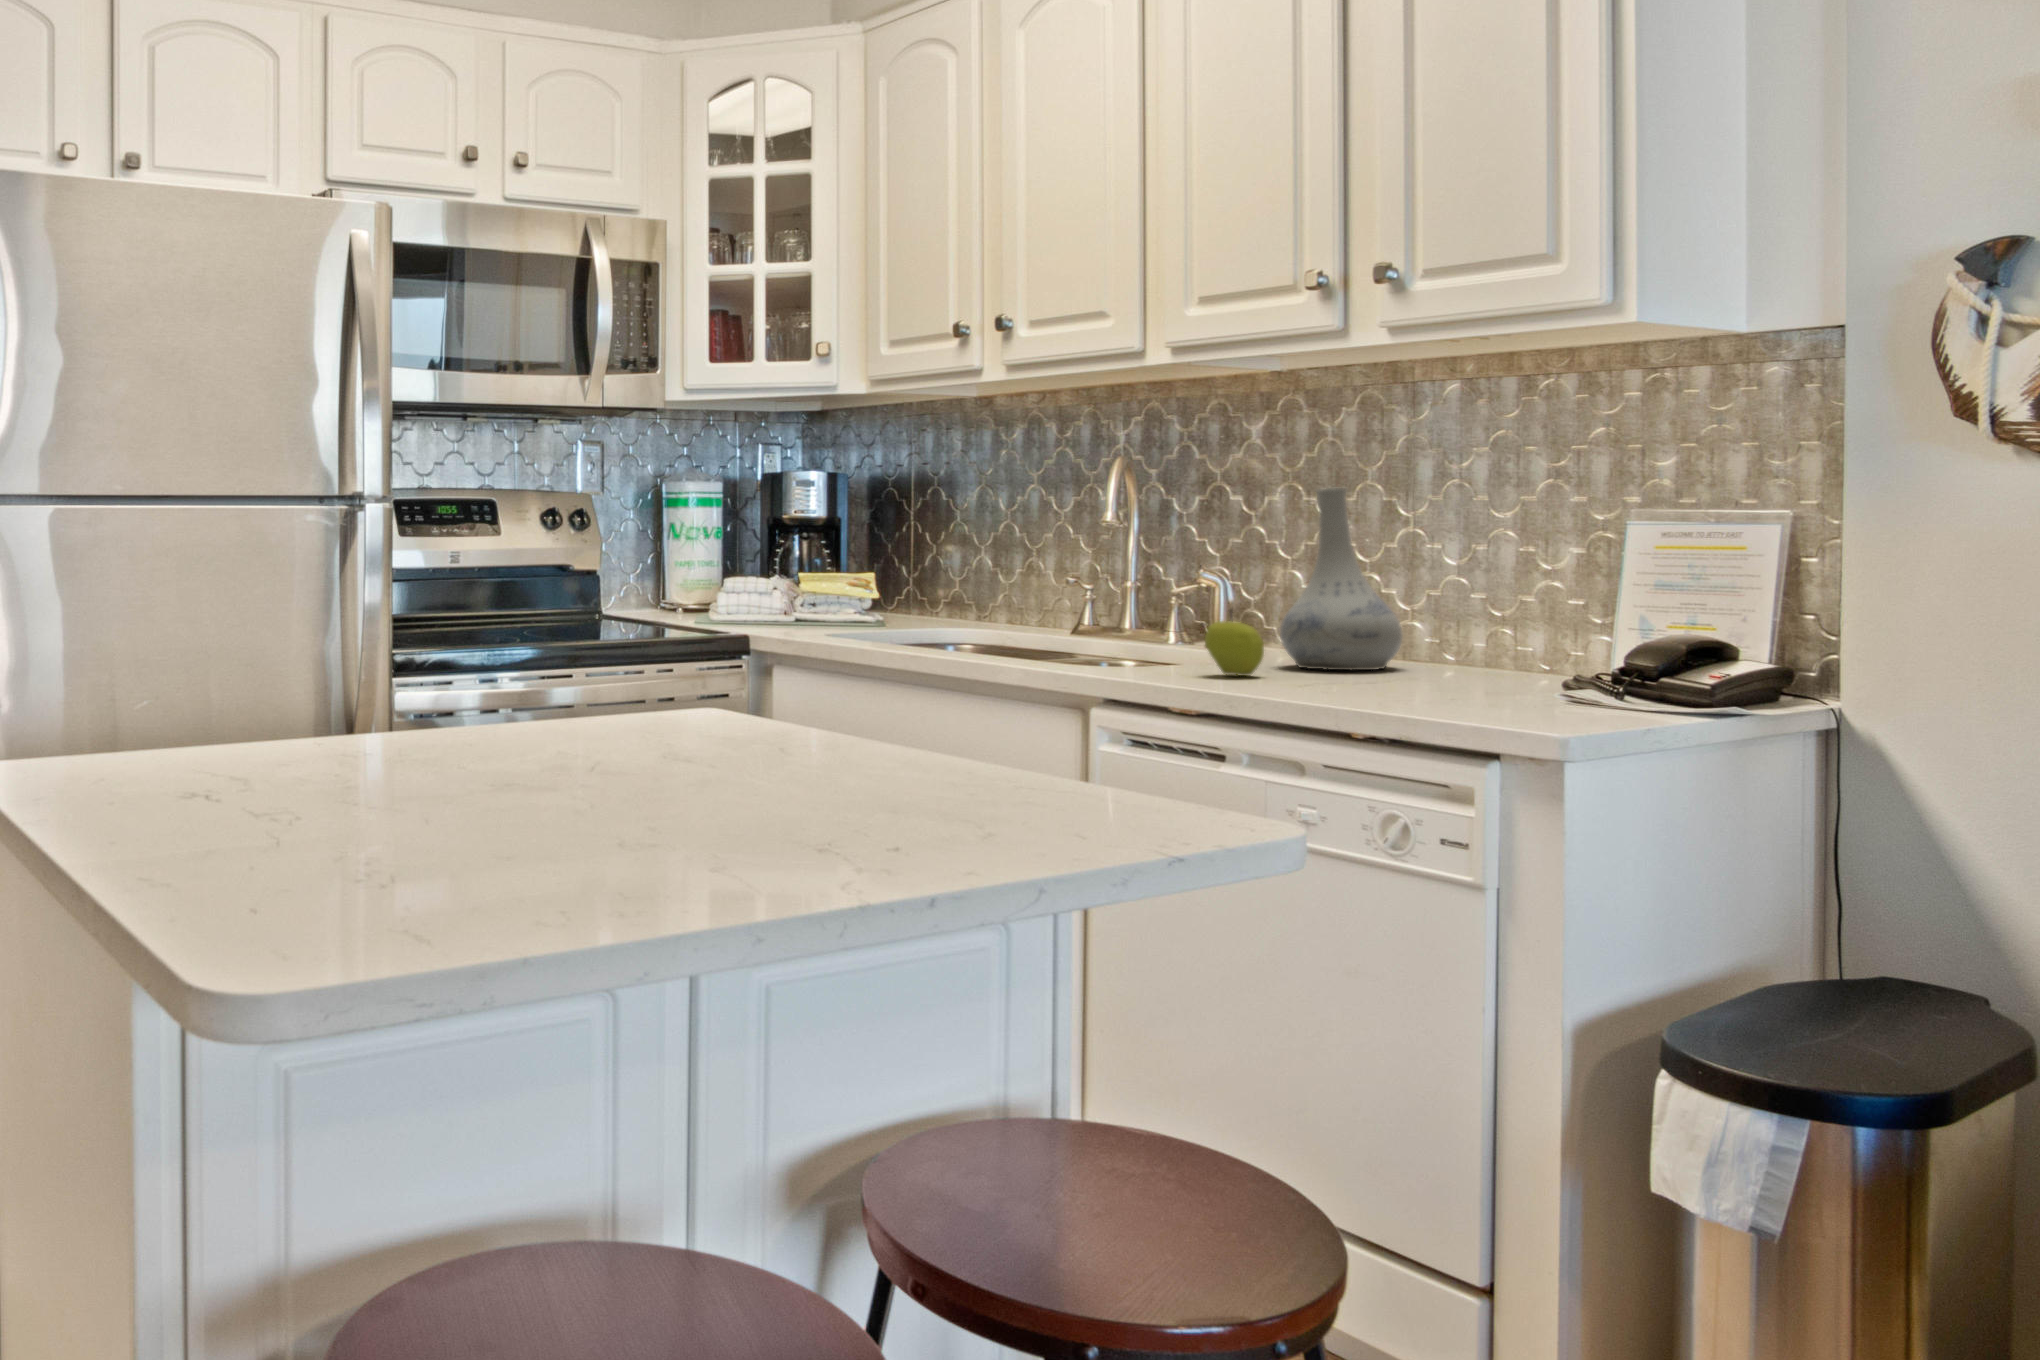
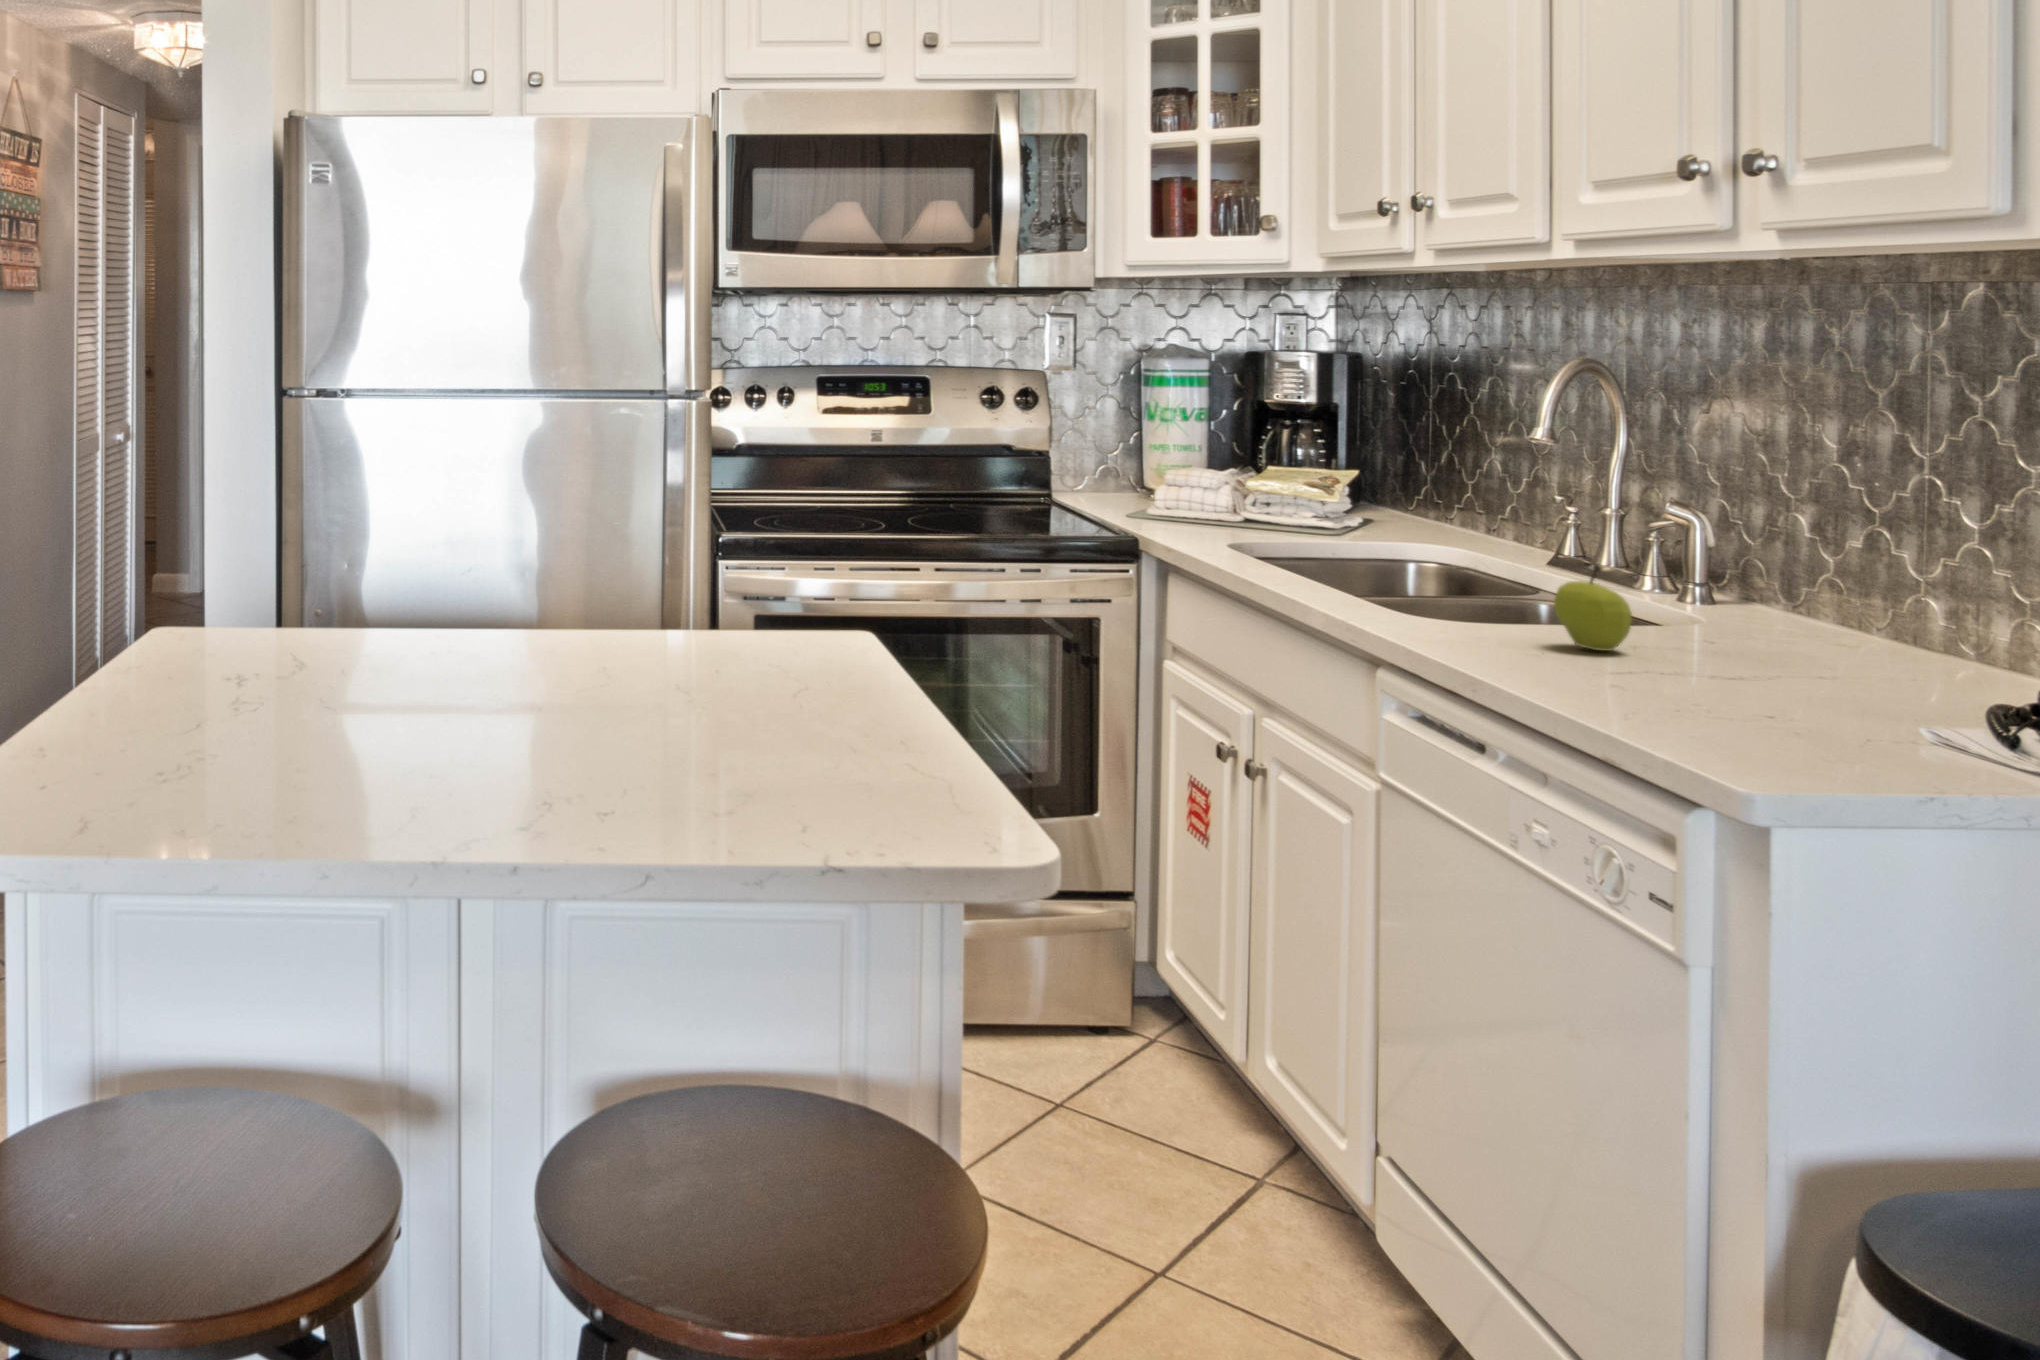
vase: present [1280,488,1403,670] -> none [1695,419,1875,659]

